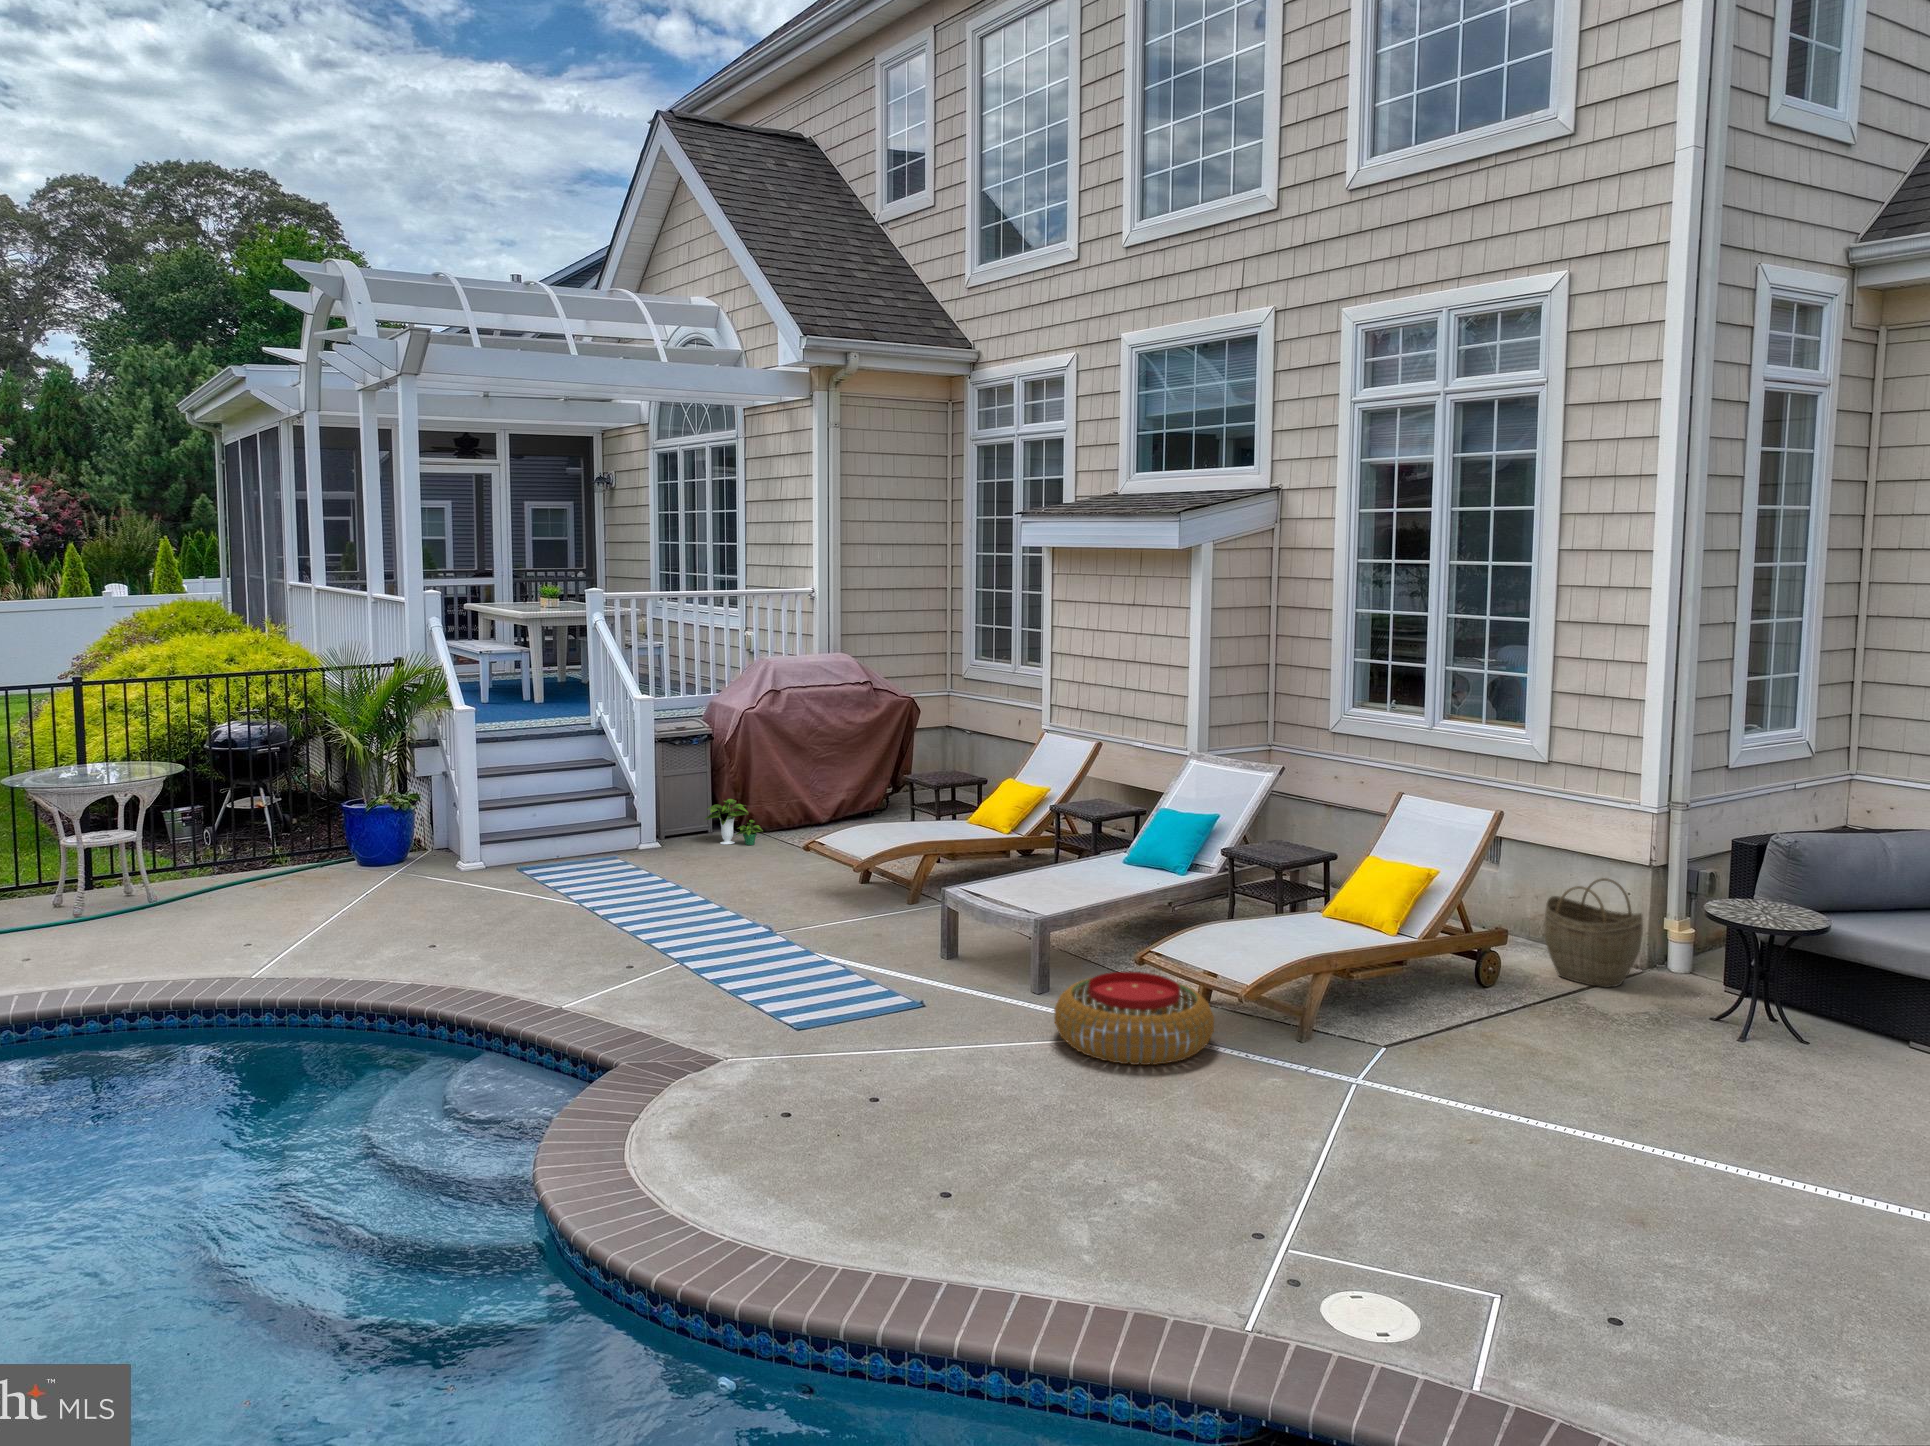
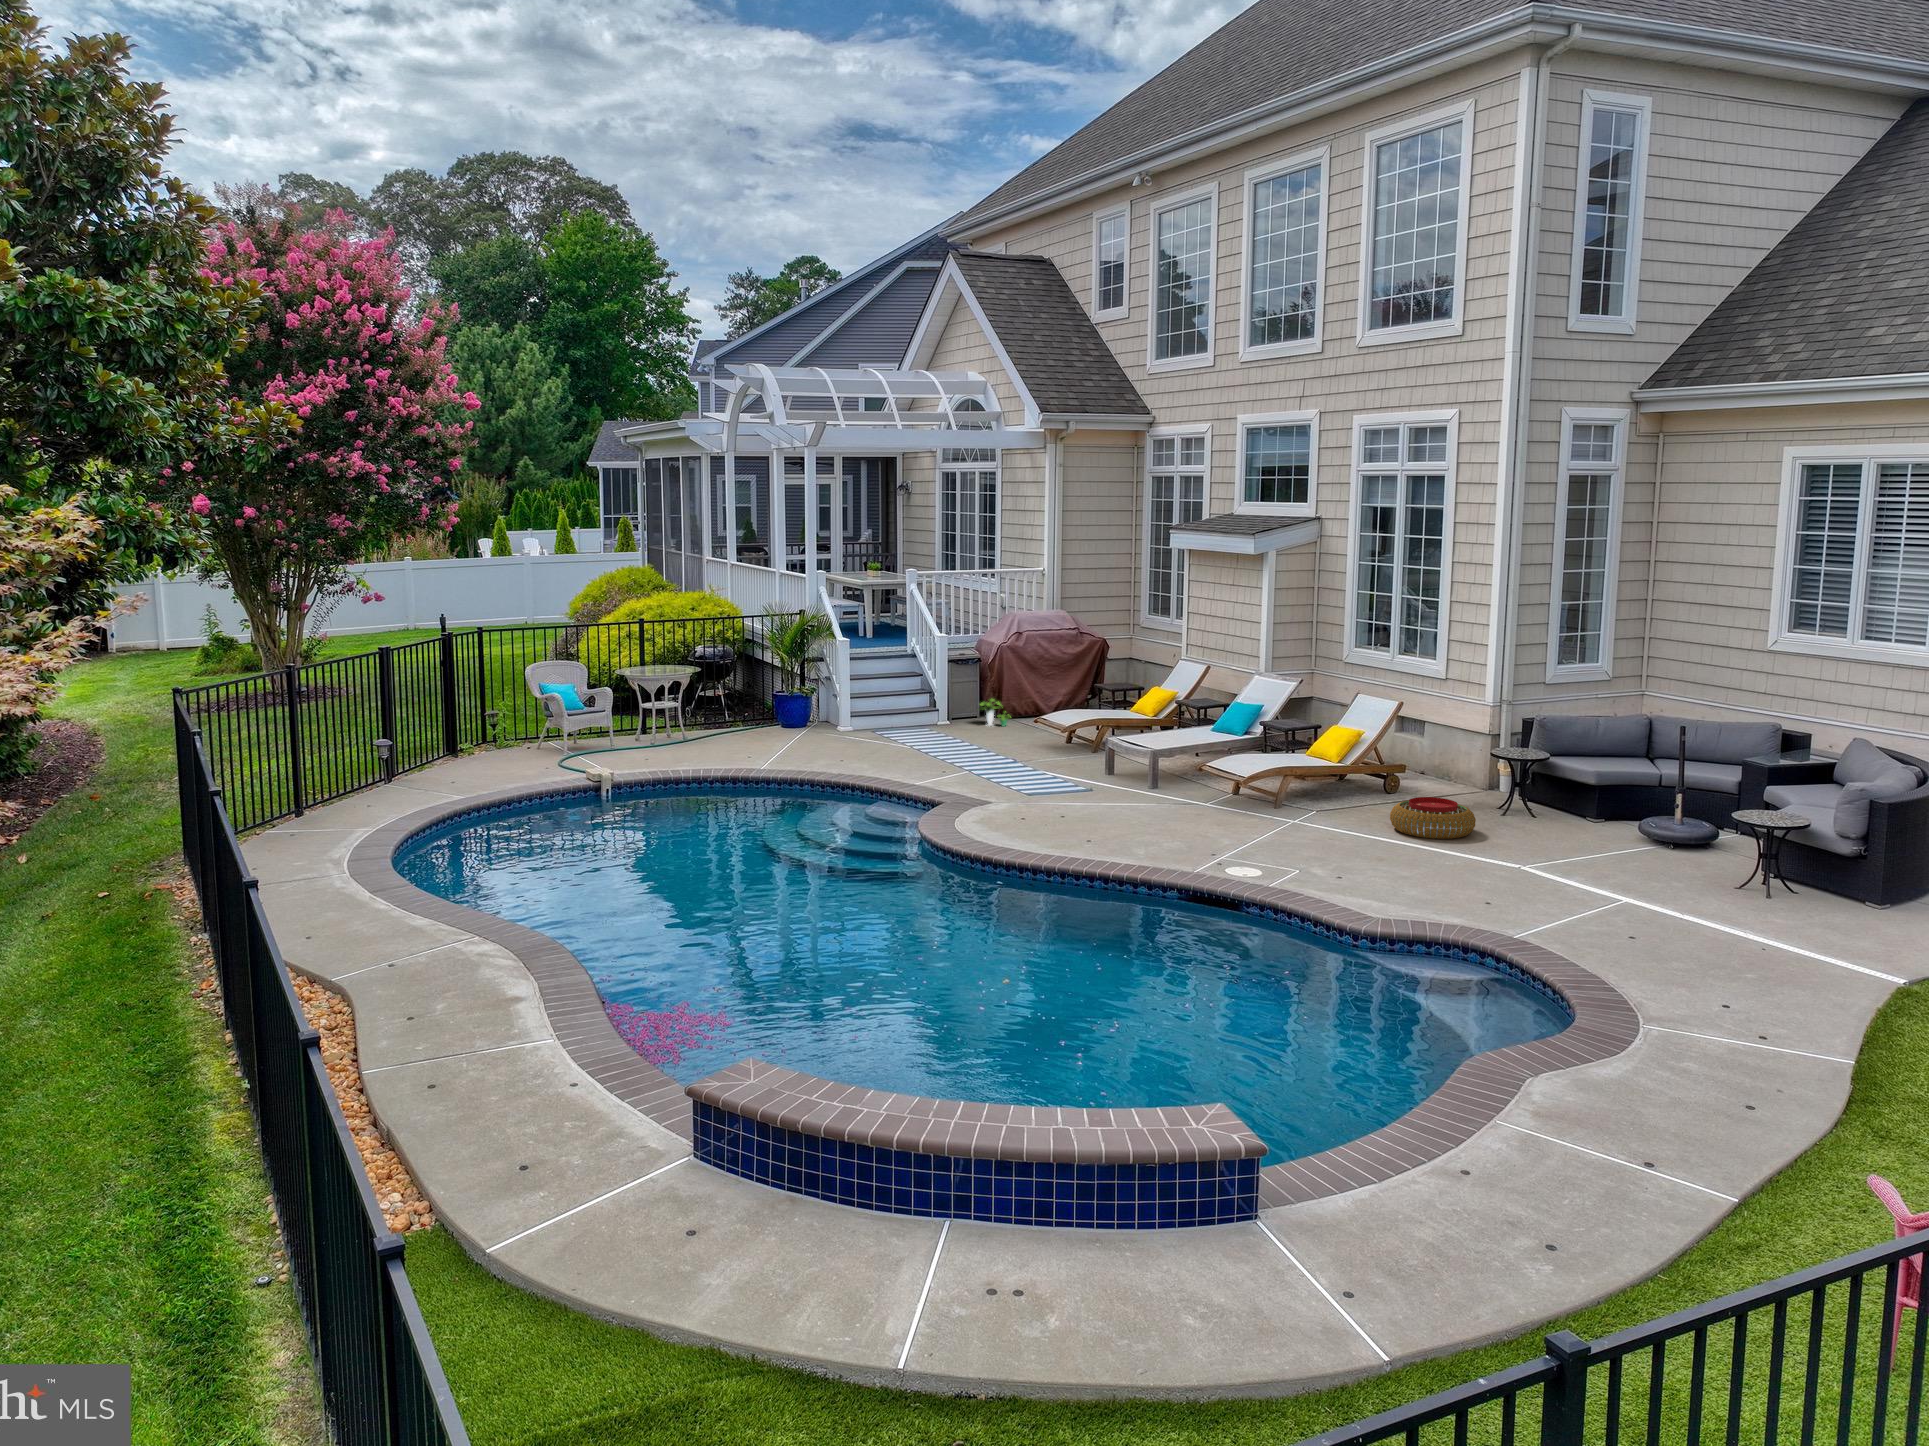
woven basket: present [1544,878,1643,988] -> none [1429,742,1478,797]
pouf: present [1054,971,1214,1065] -> present [1390,797,1476,839]

